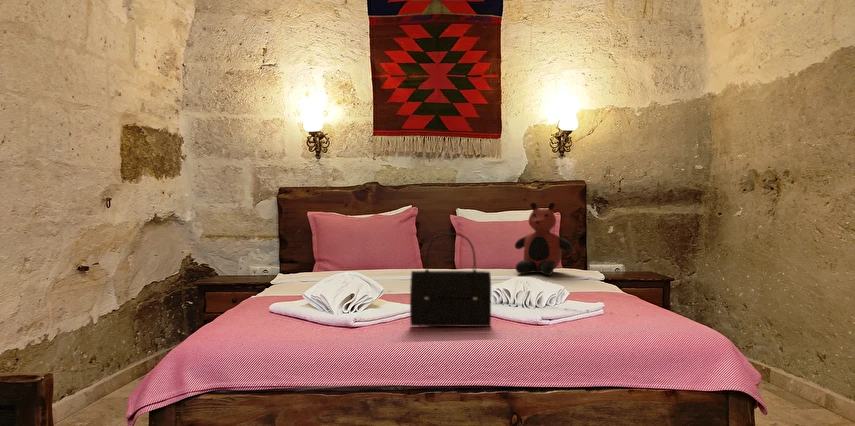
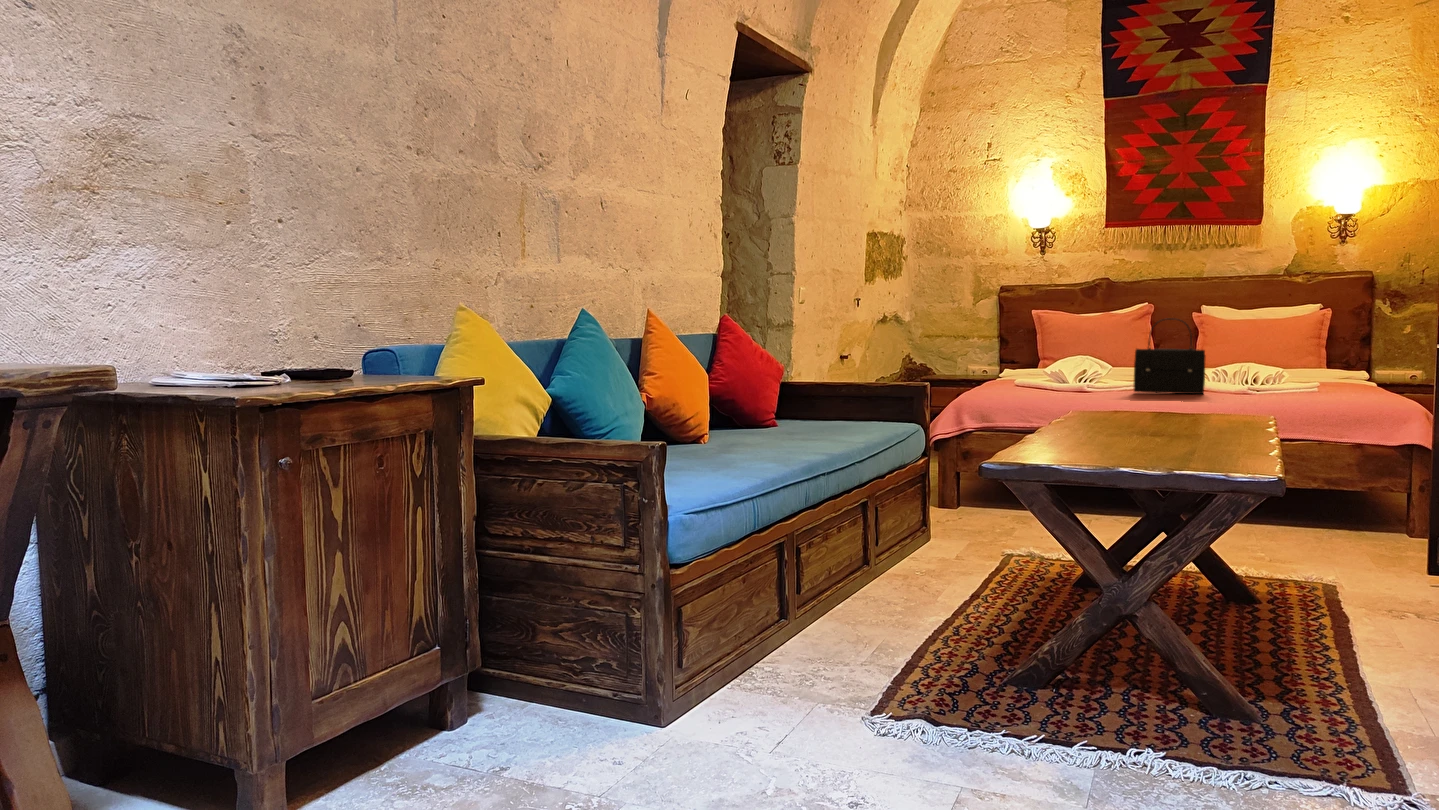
teddy bear: present [515,202,572,275] -> none [1258,296,1328,371]

